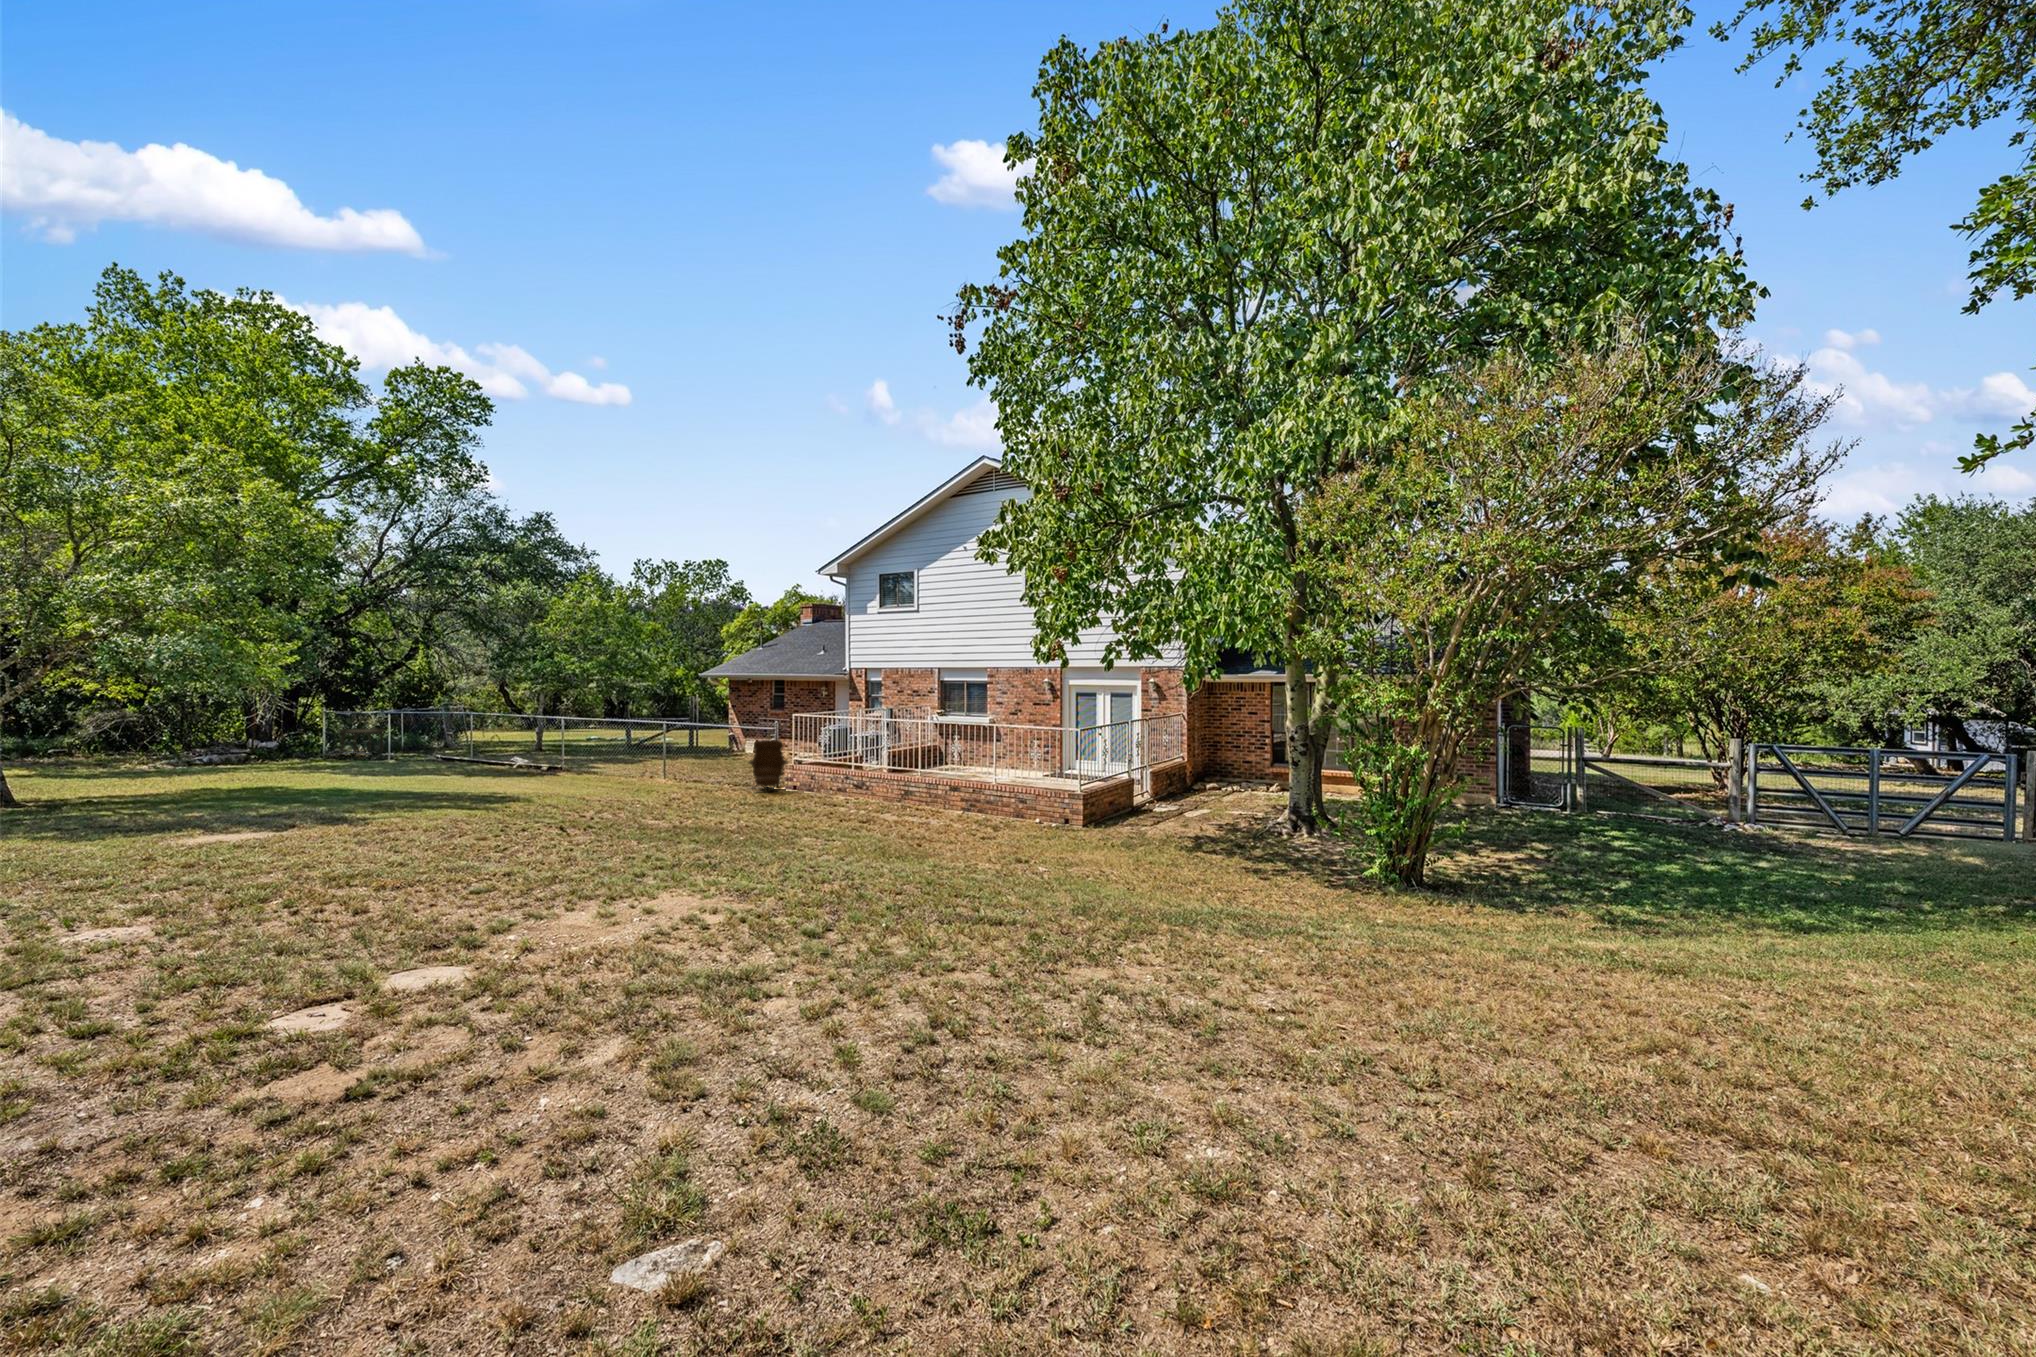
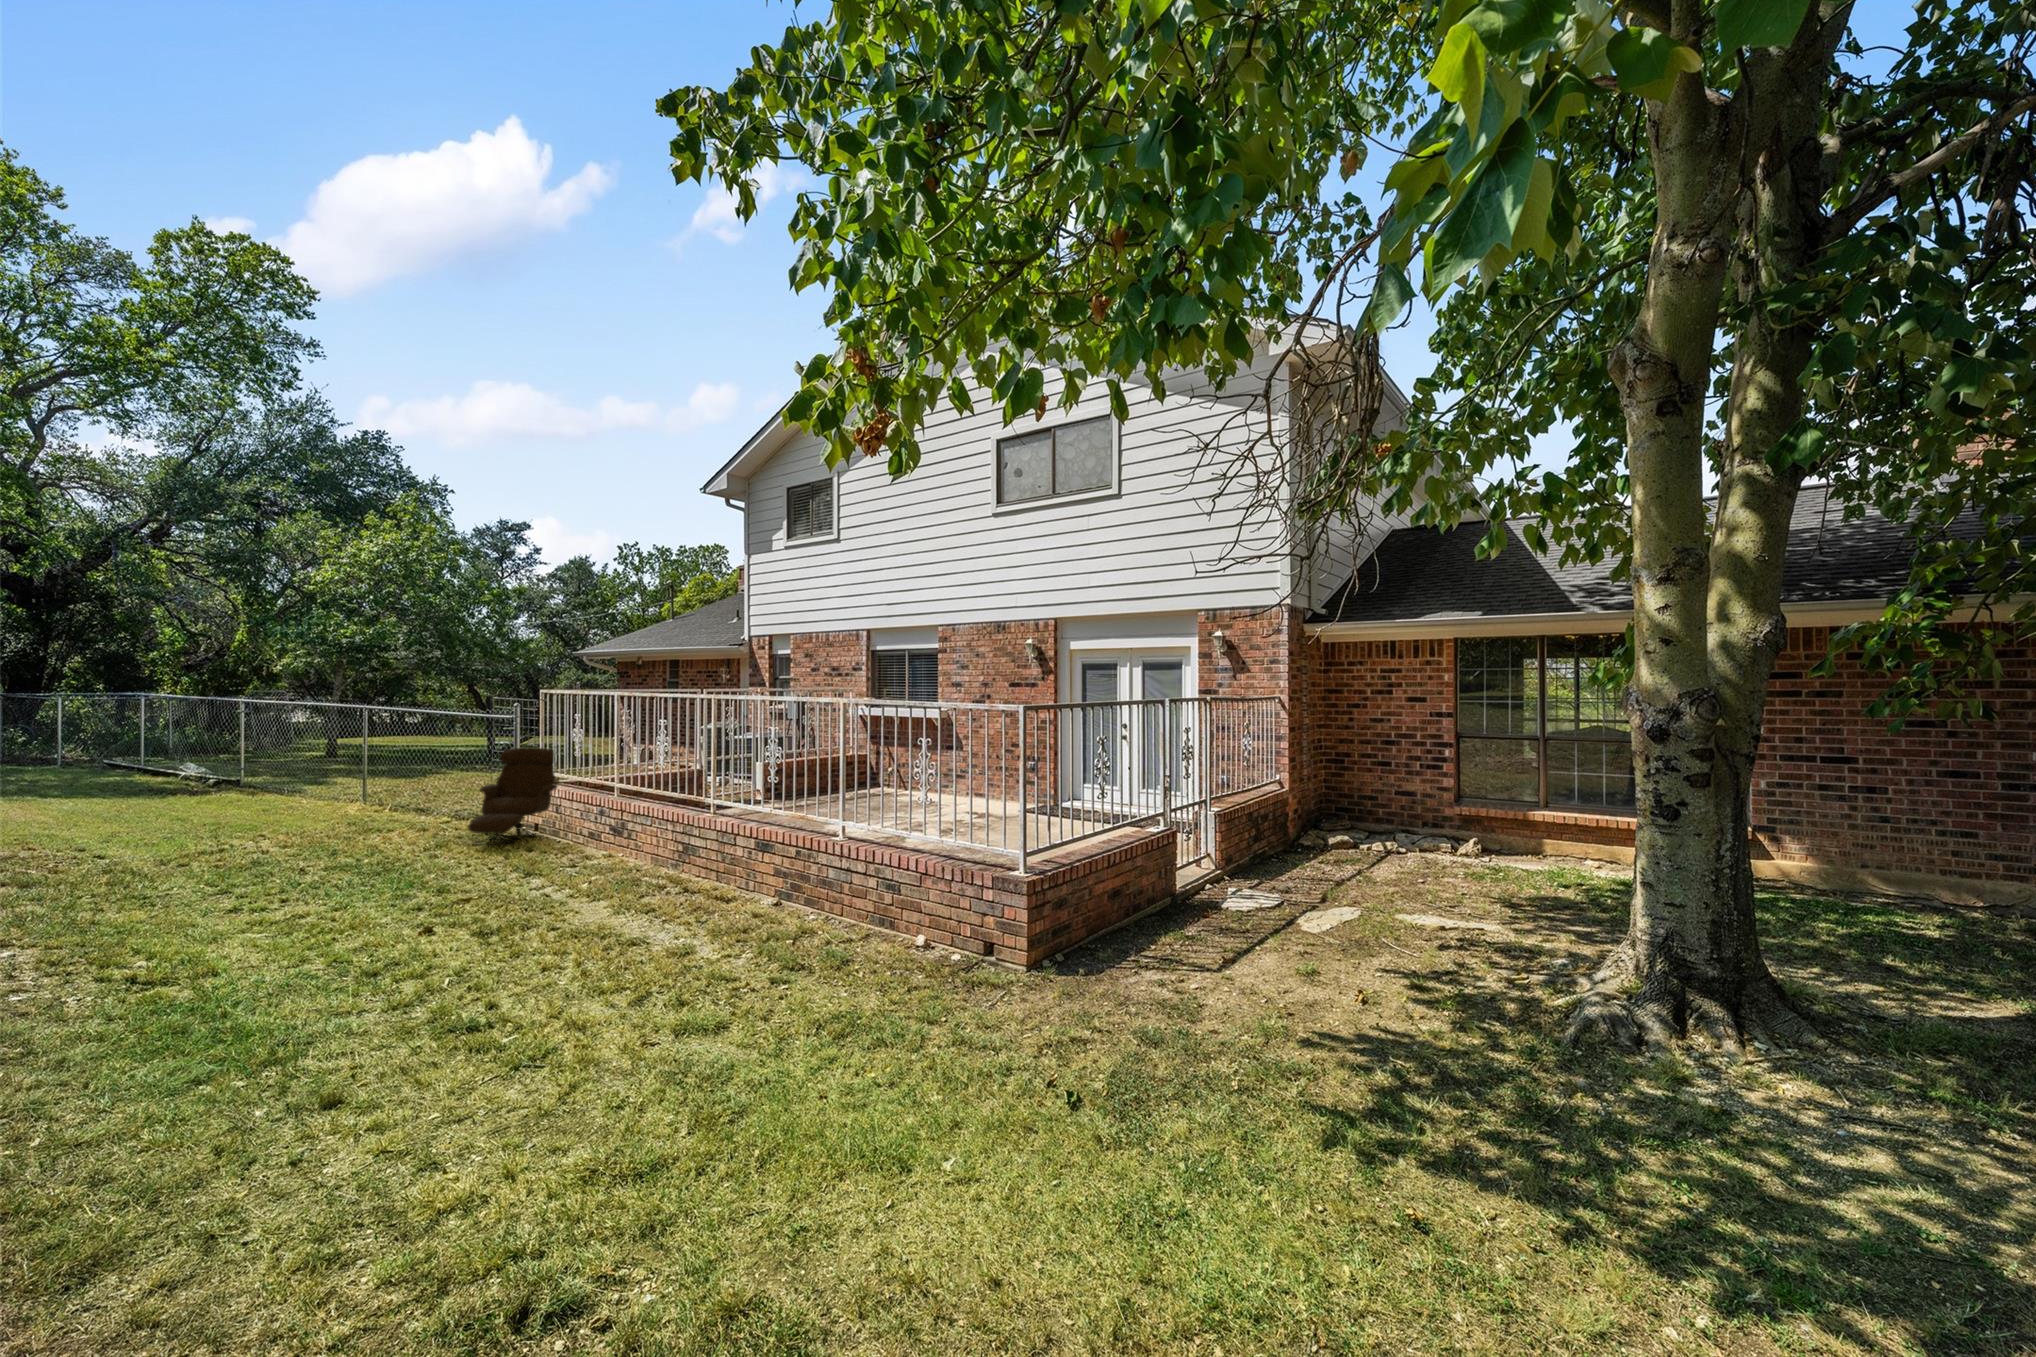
round table: present [339,728,385,754] -> none [48,732,130,769]

